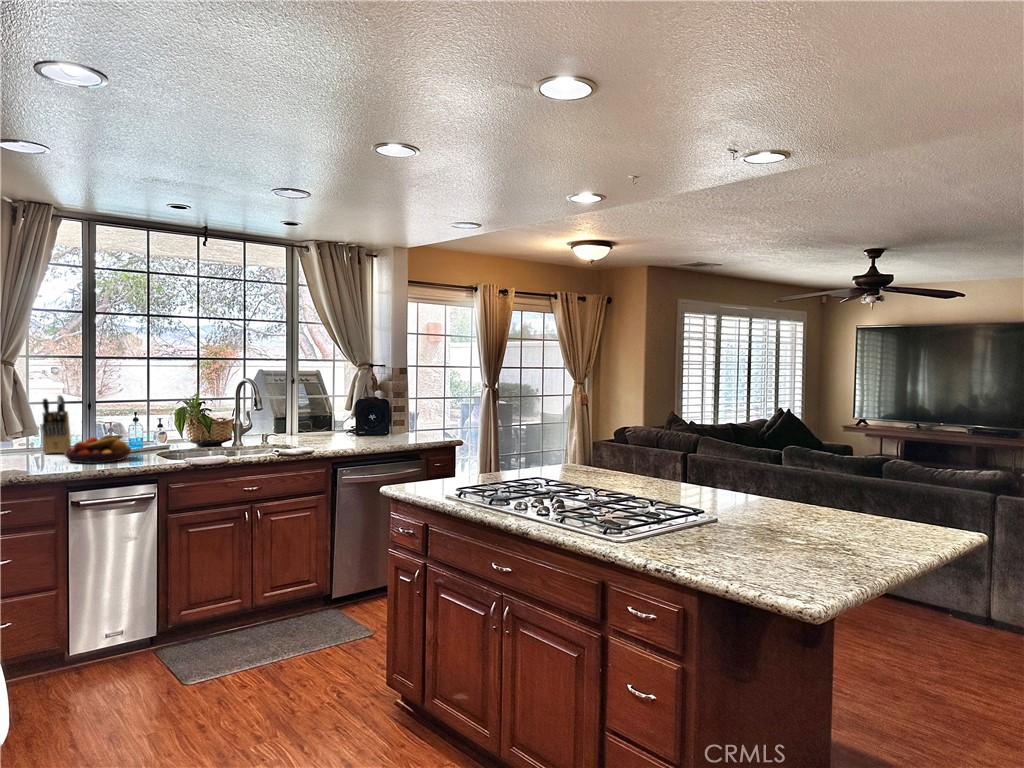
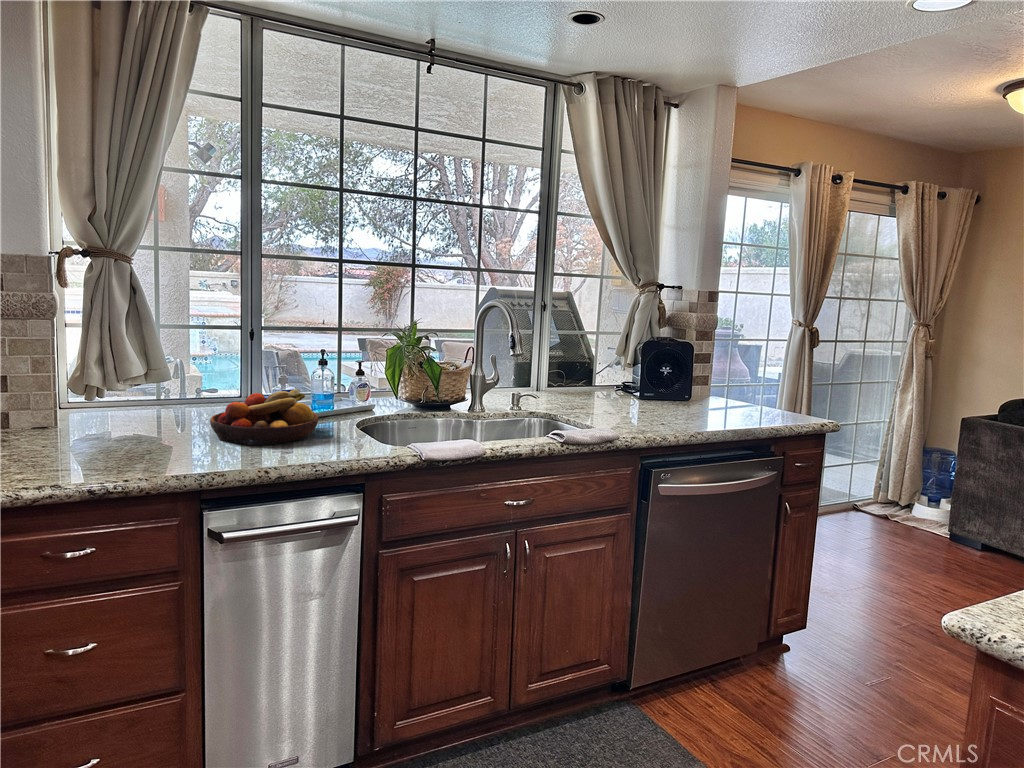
knife block: present [42,395,71,454] -> none [178,315,224,413]

